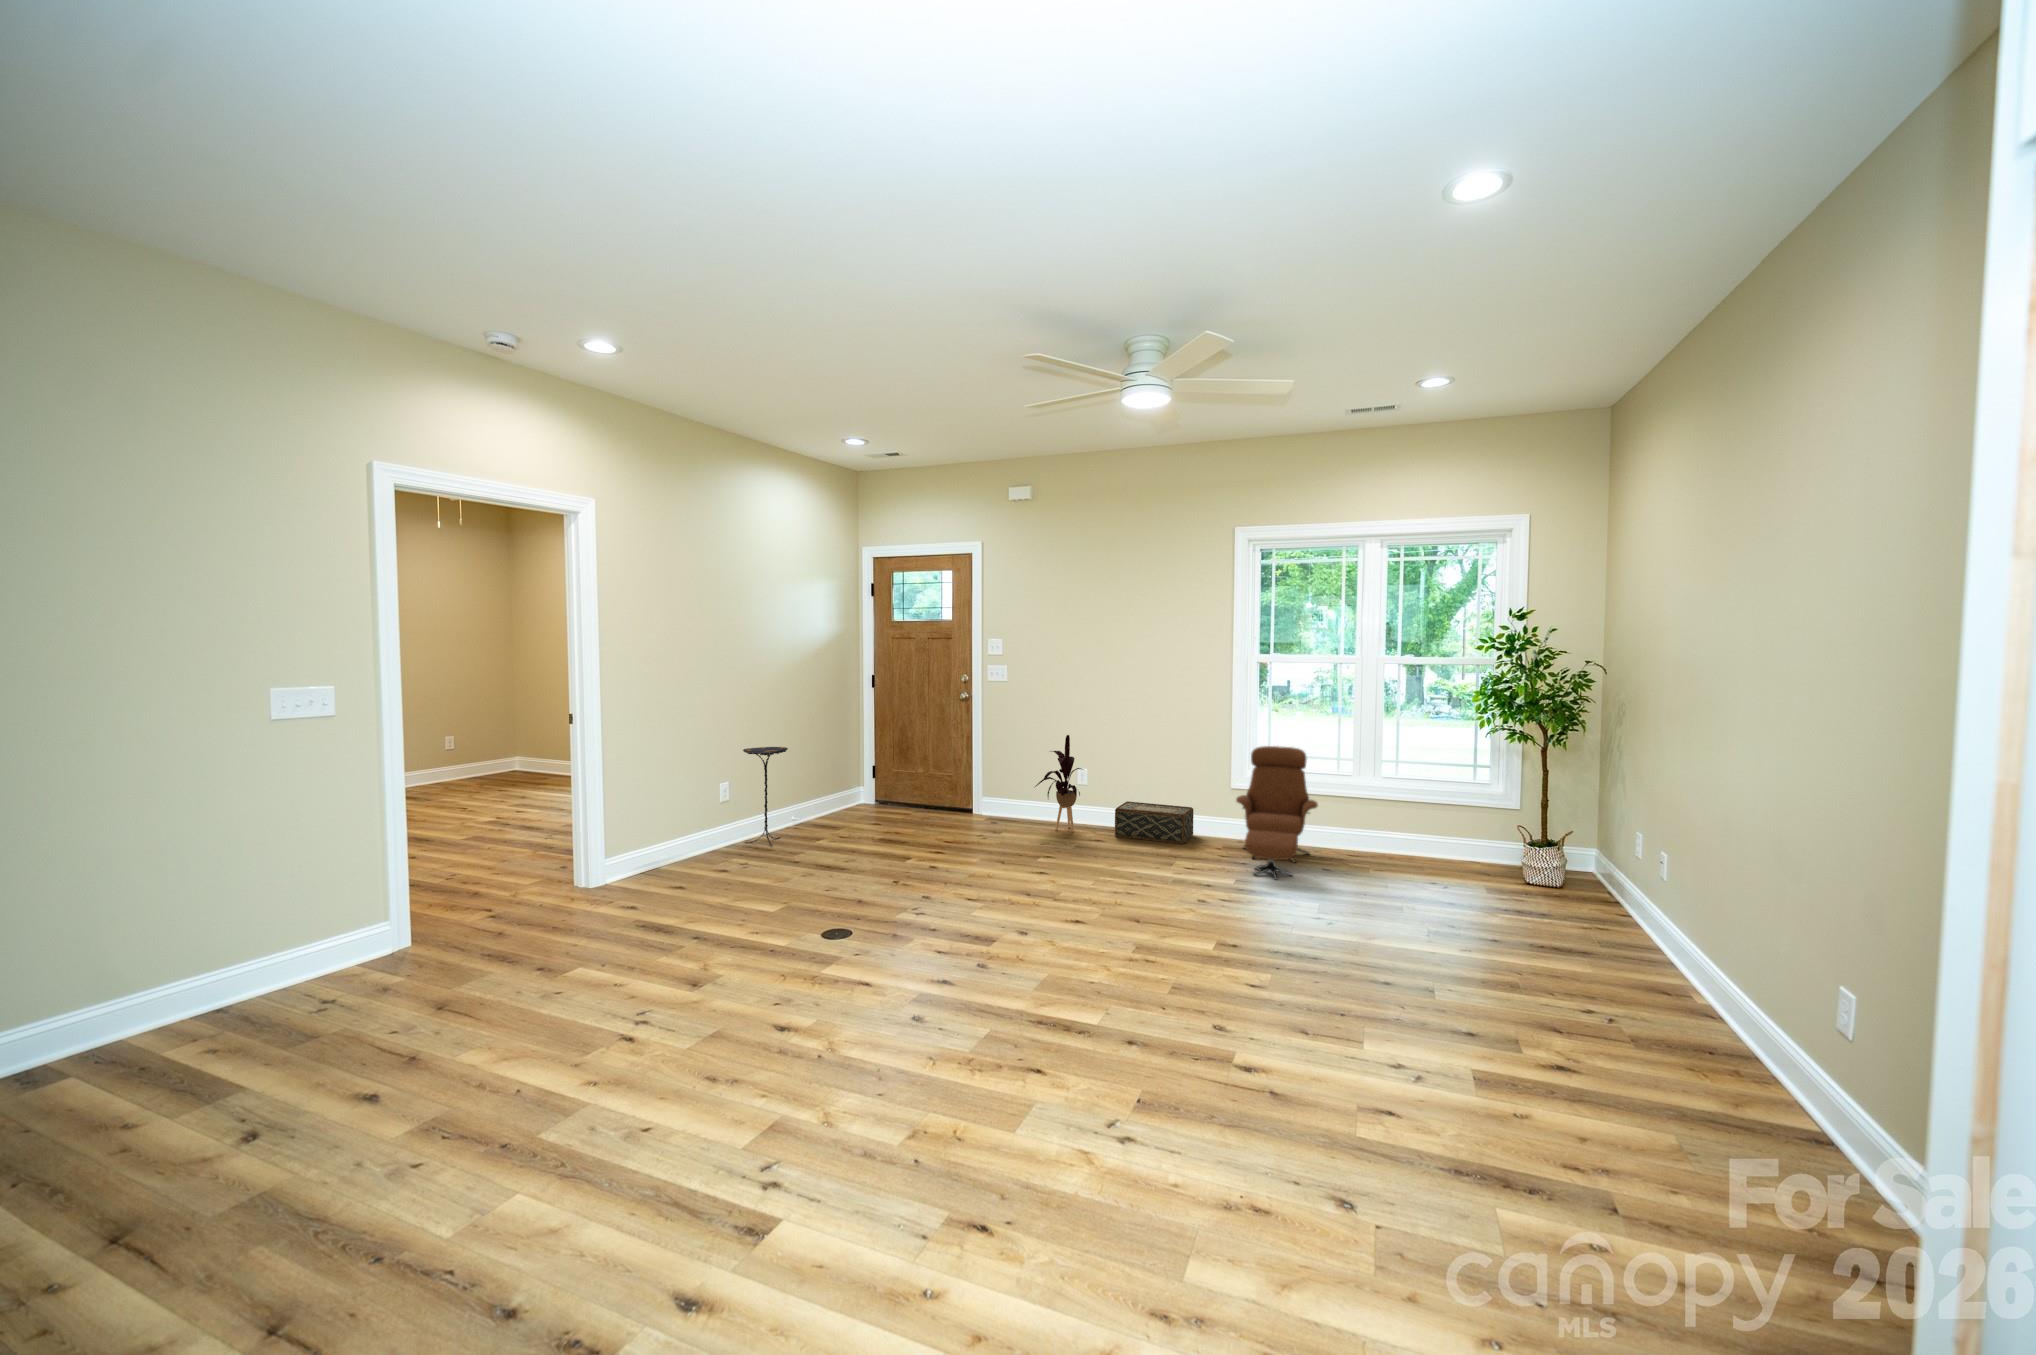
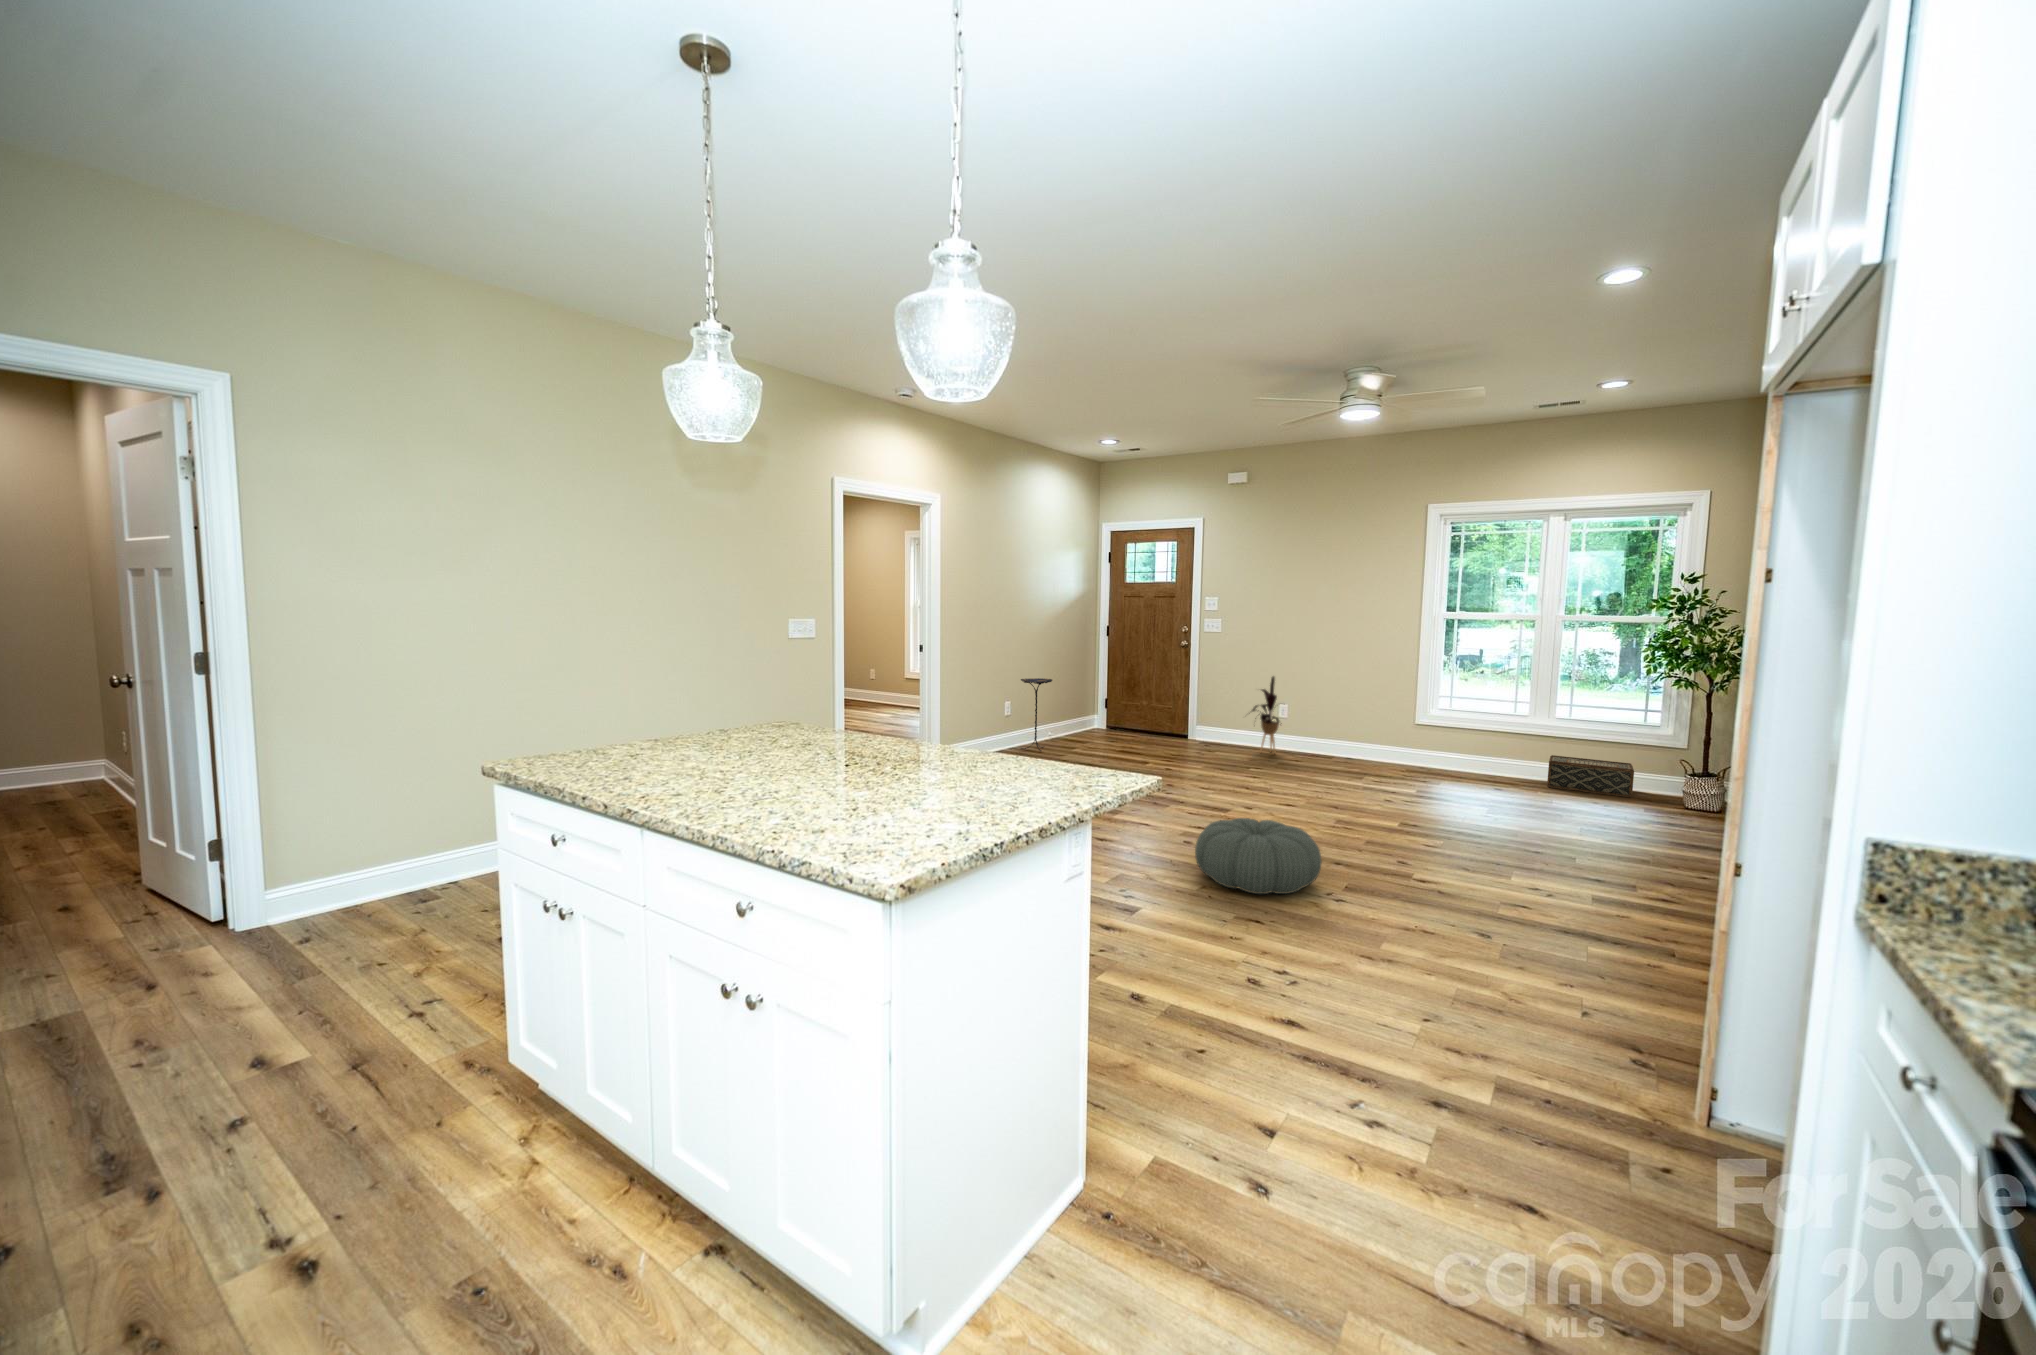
armchair: present [1236,746,1318,879] -> none [1420,689,1494,792]
woven basket: present [1115,801,1193,844] -> present [1547,755,1634,797]
pouf: none [899,987,1097,1144] -> present [1195,818,1322,894]

